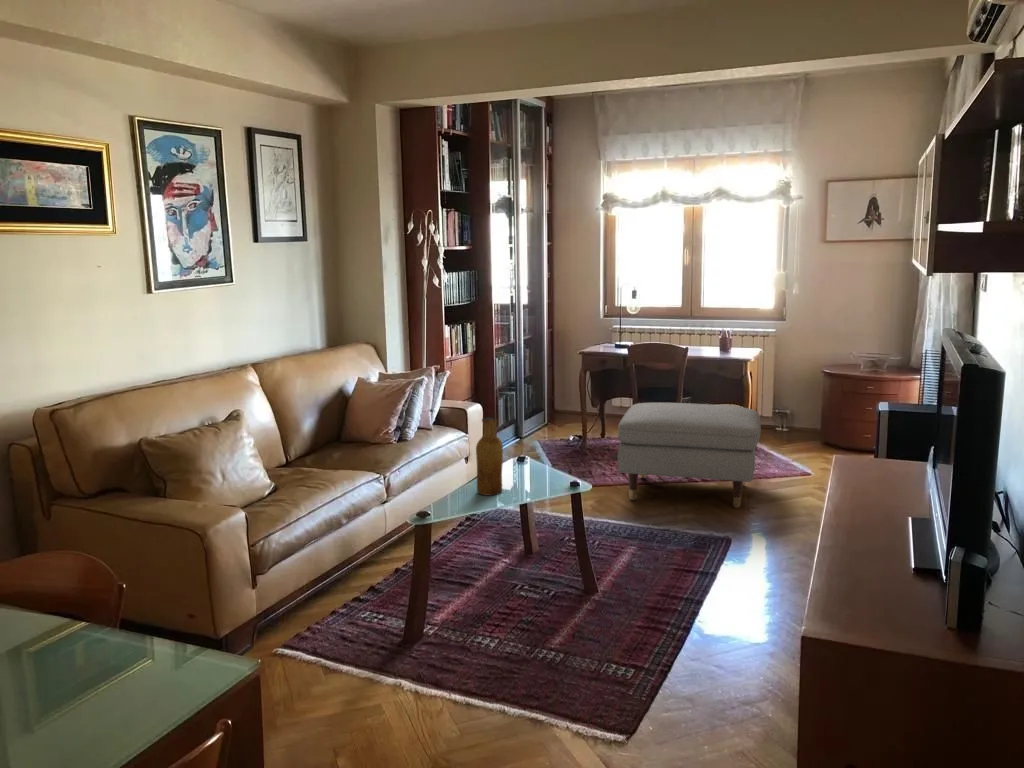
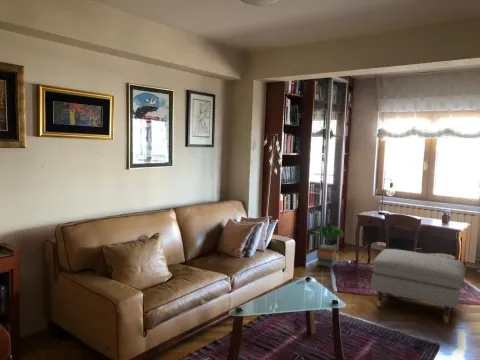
potted tree: none [506,375,559,451] -> present [315,225,343,267]
vase: present [476,418,503,496] -> none [277,254,293,301]

